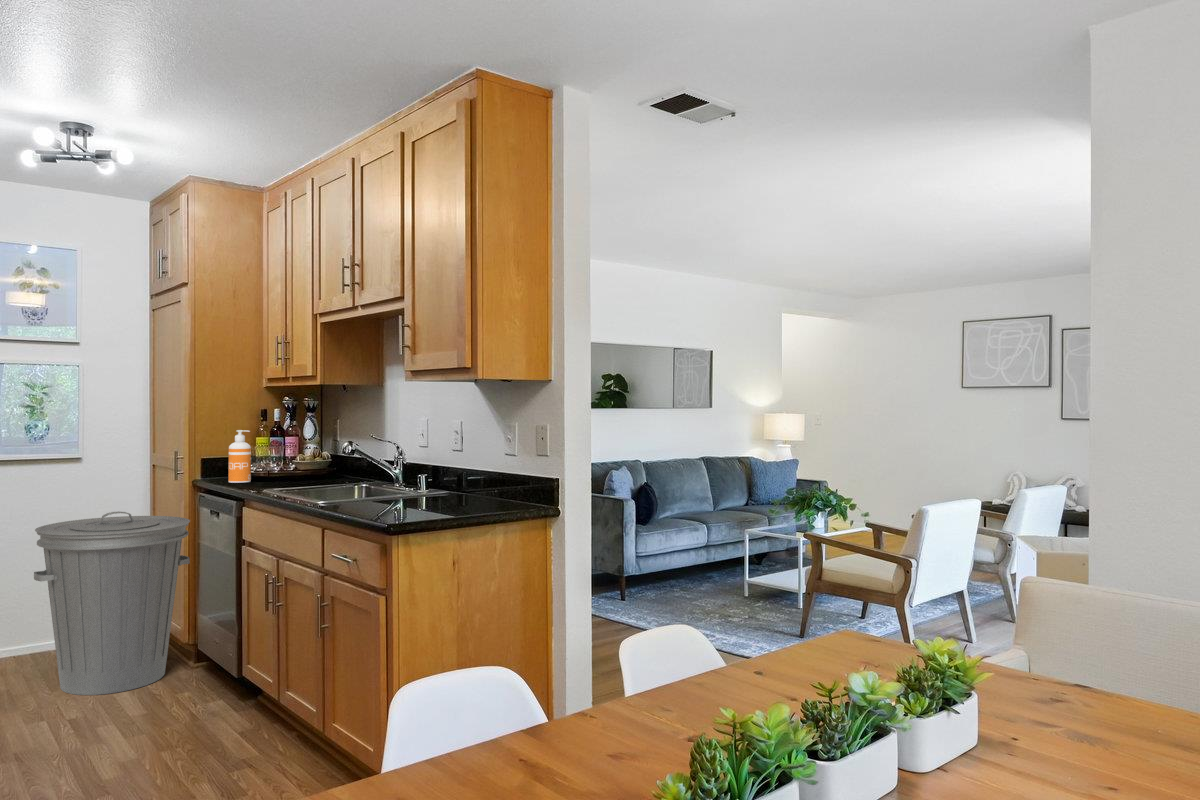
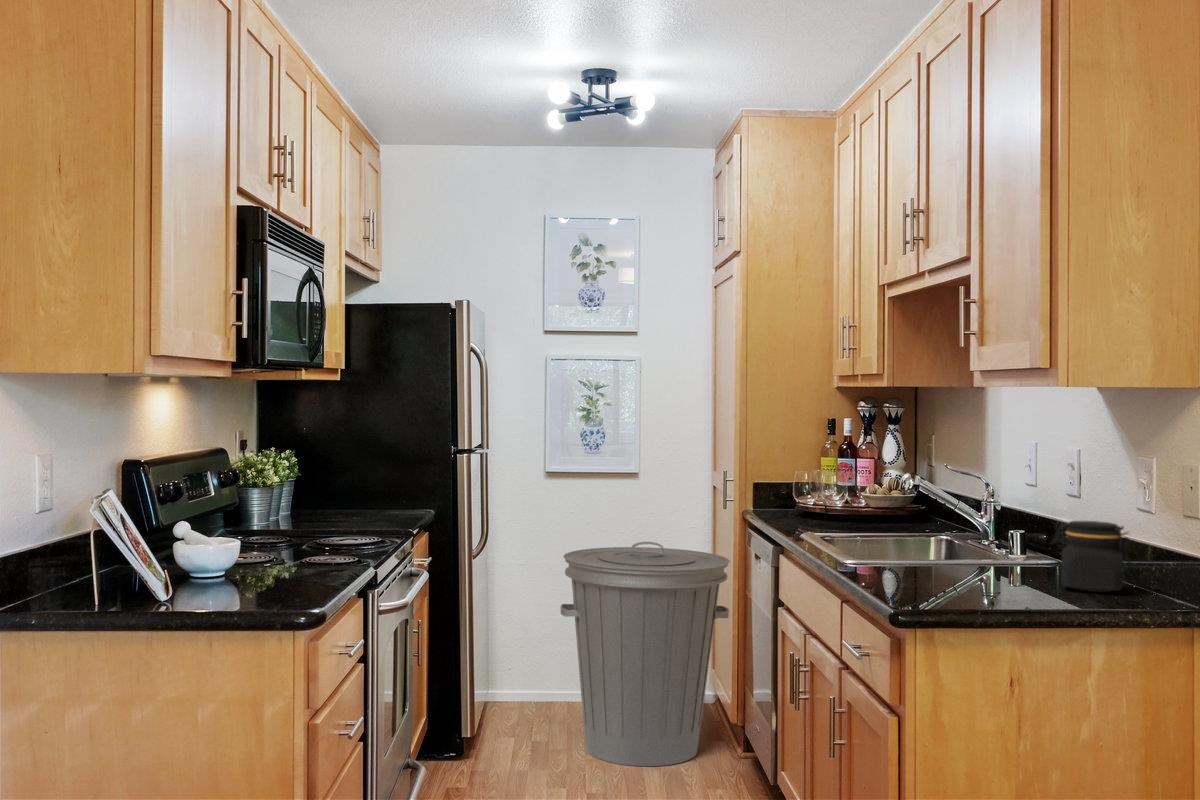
soap dispenser: present [228,430,251,483] -> none [778,447,807,518]
jar: none [464,464,510,507] -> present [1053,521,1131,592]

